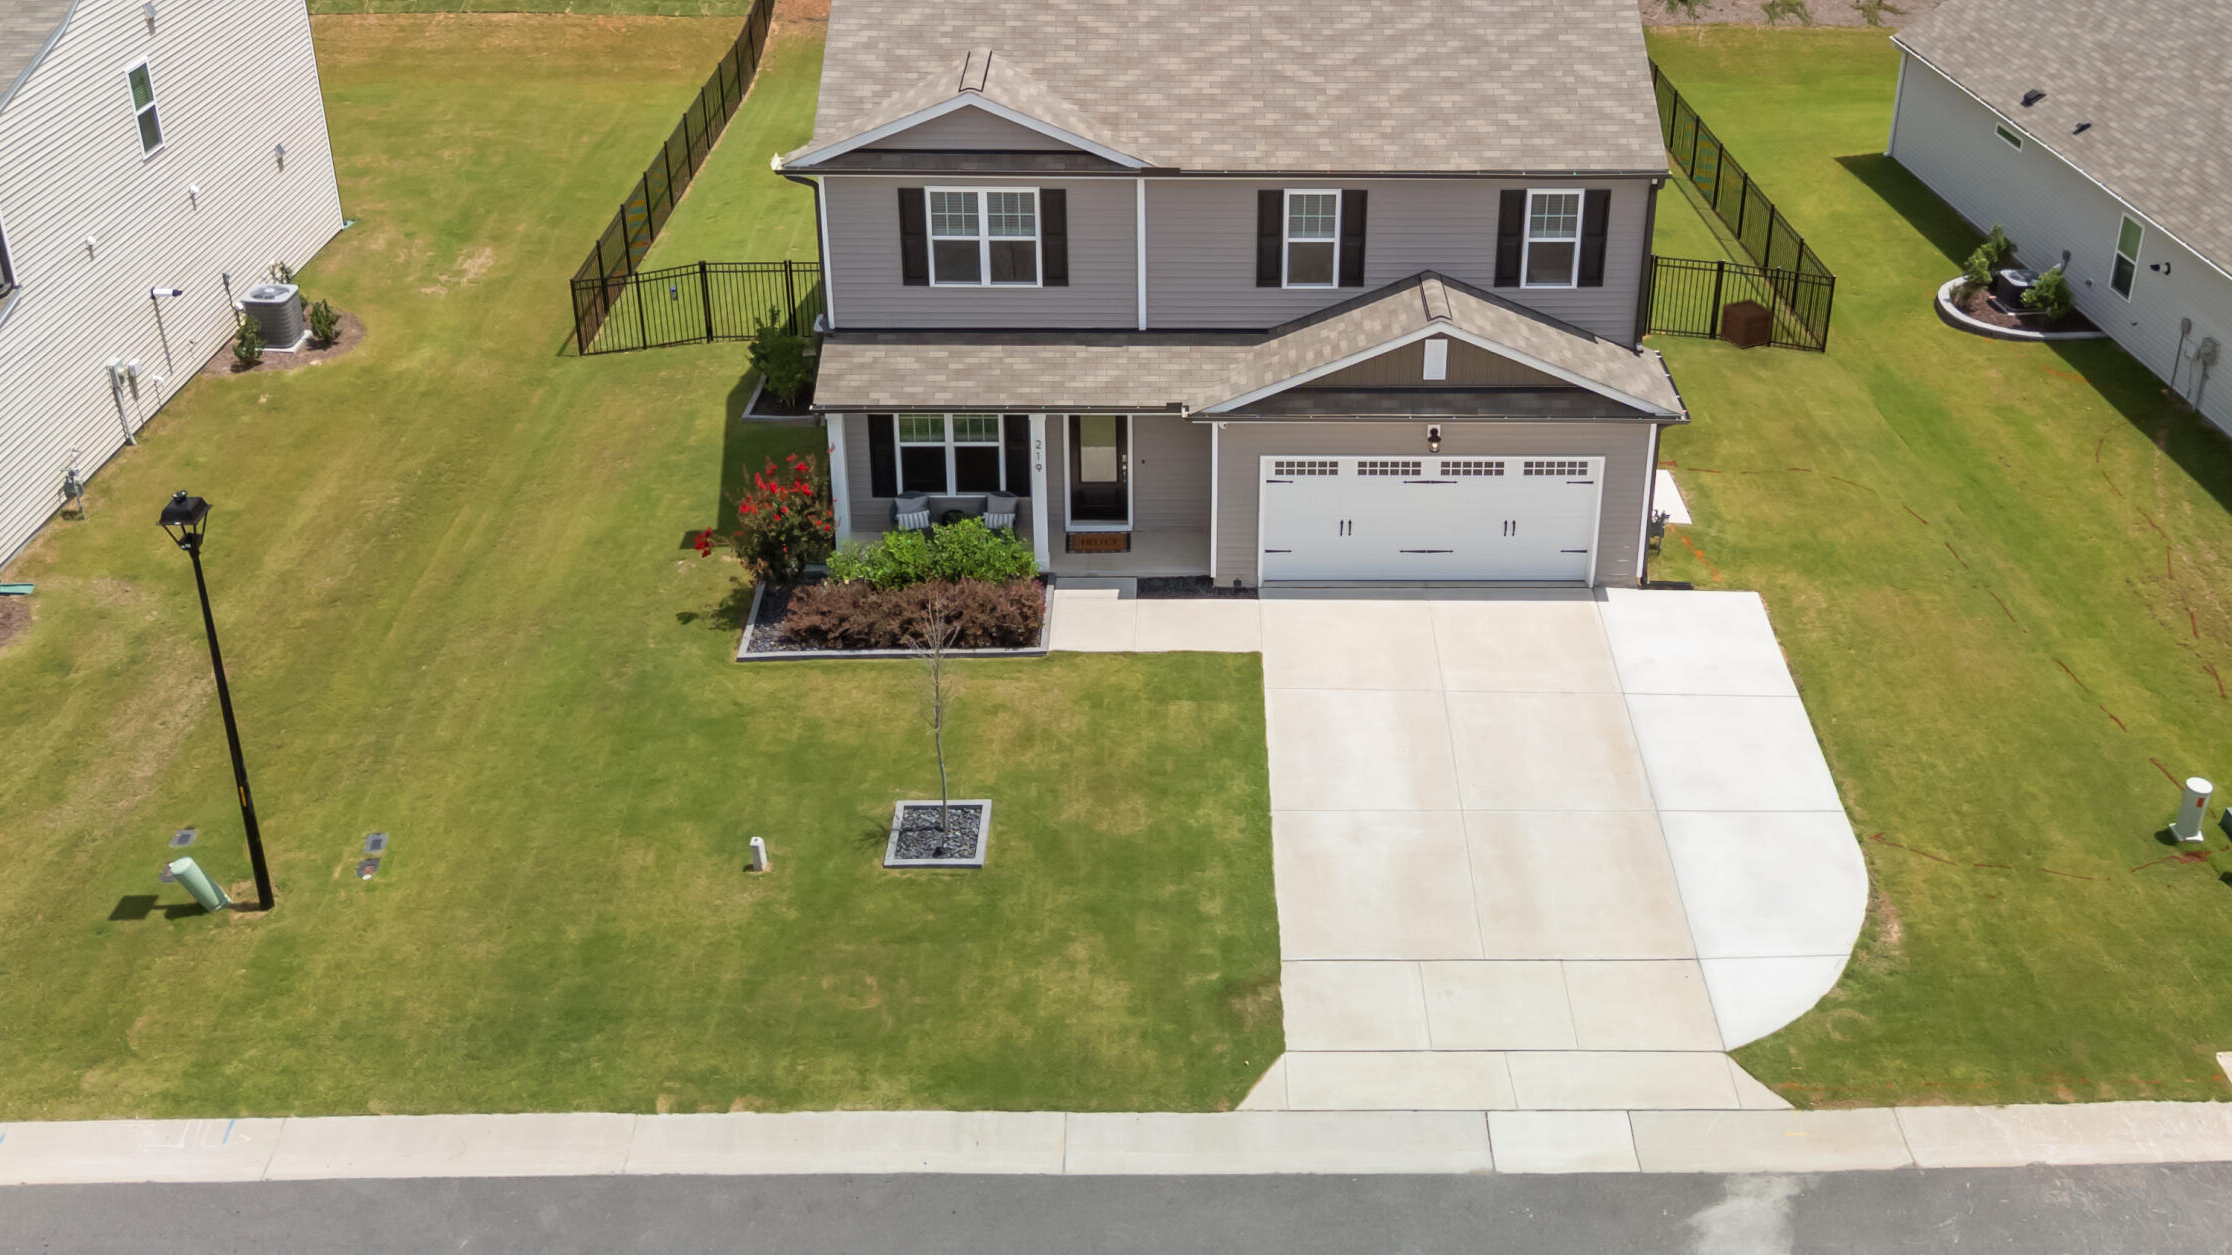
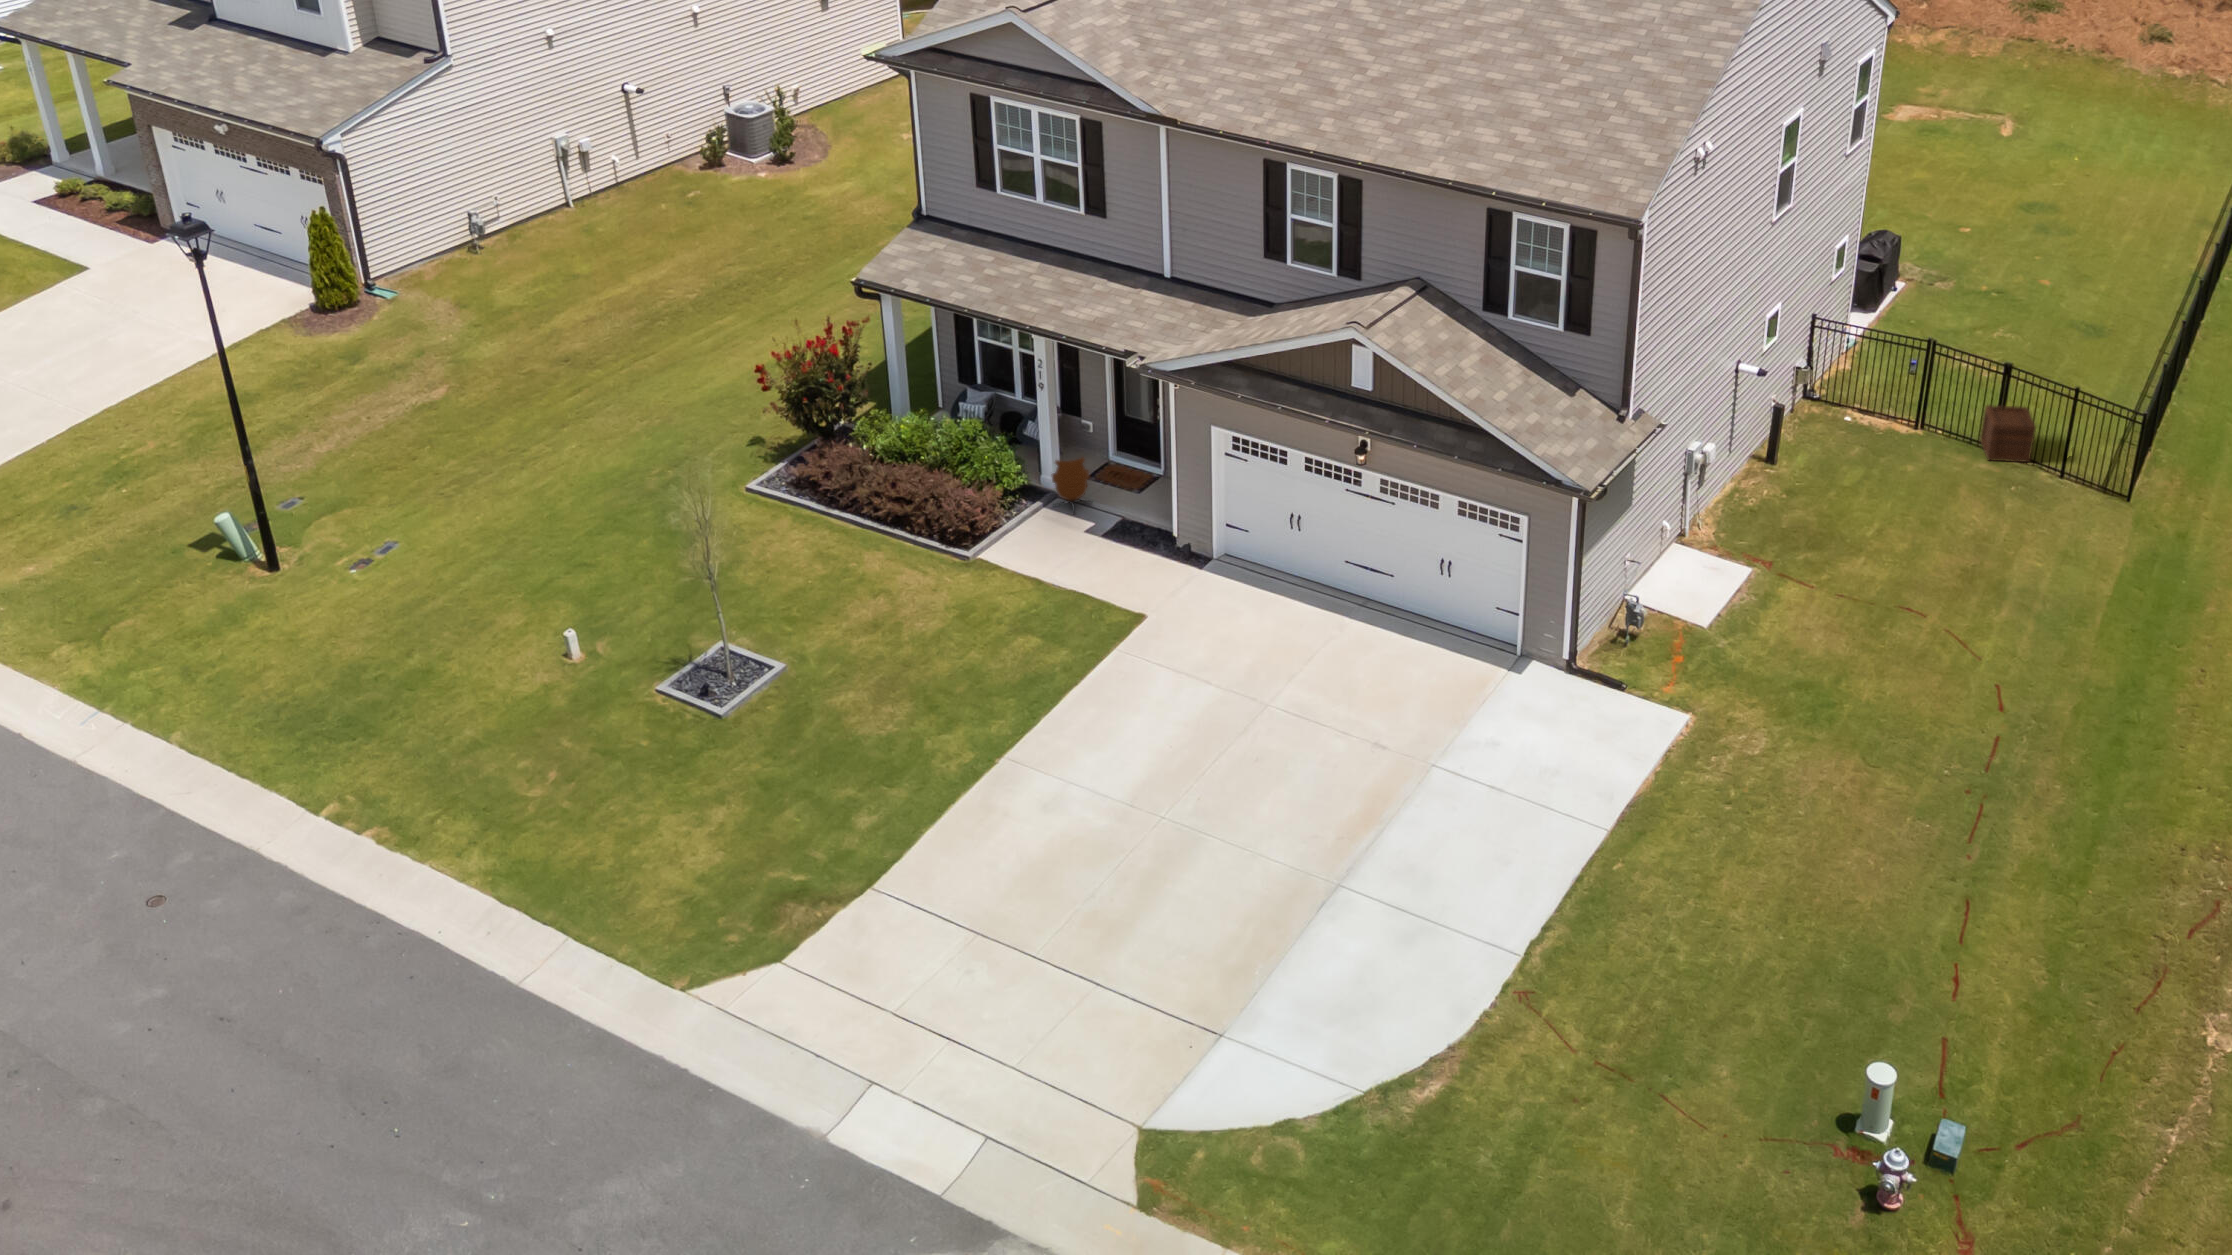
lounge chair: none [1048,528,1112,590] -> present [1051,458,1089,510]

